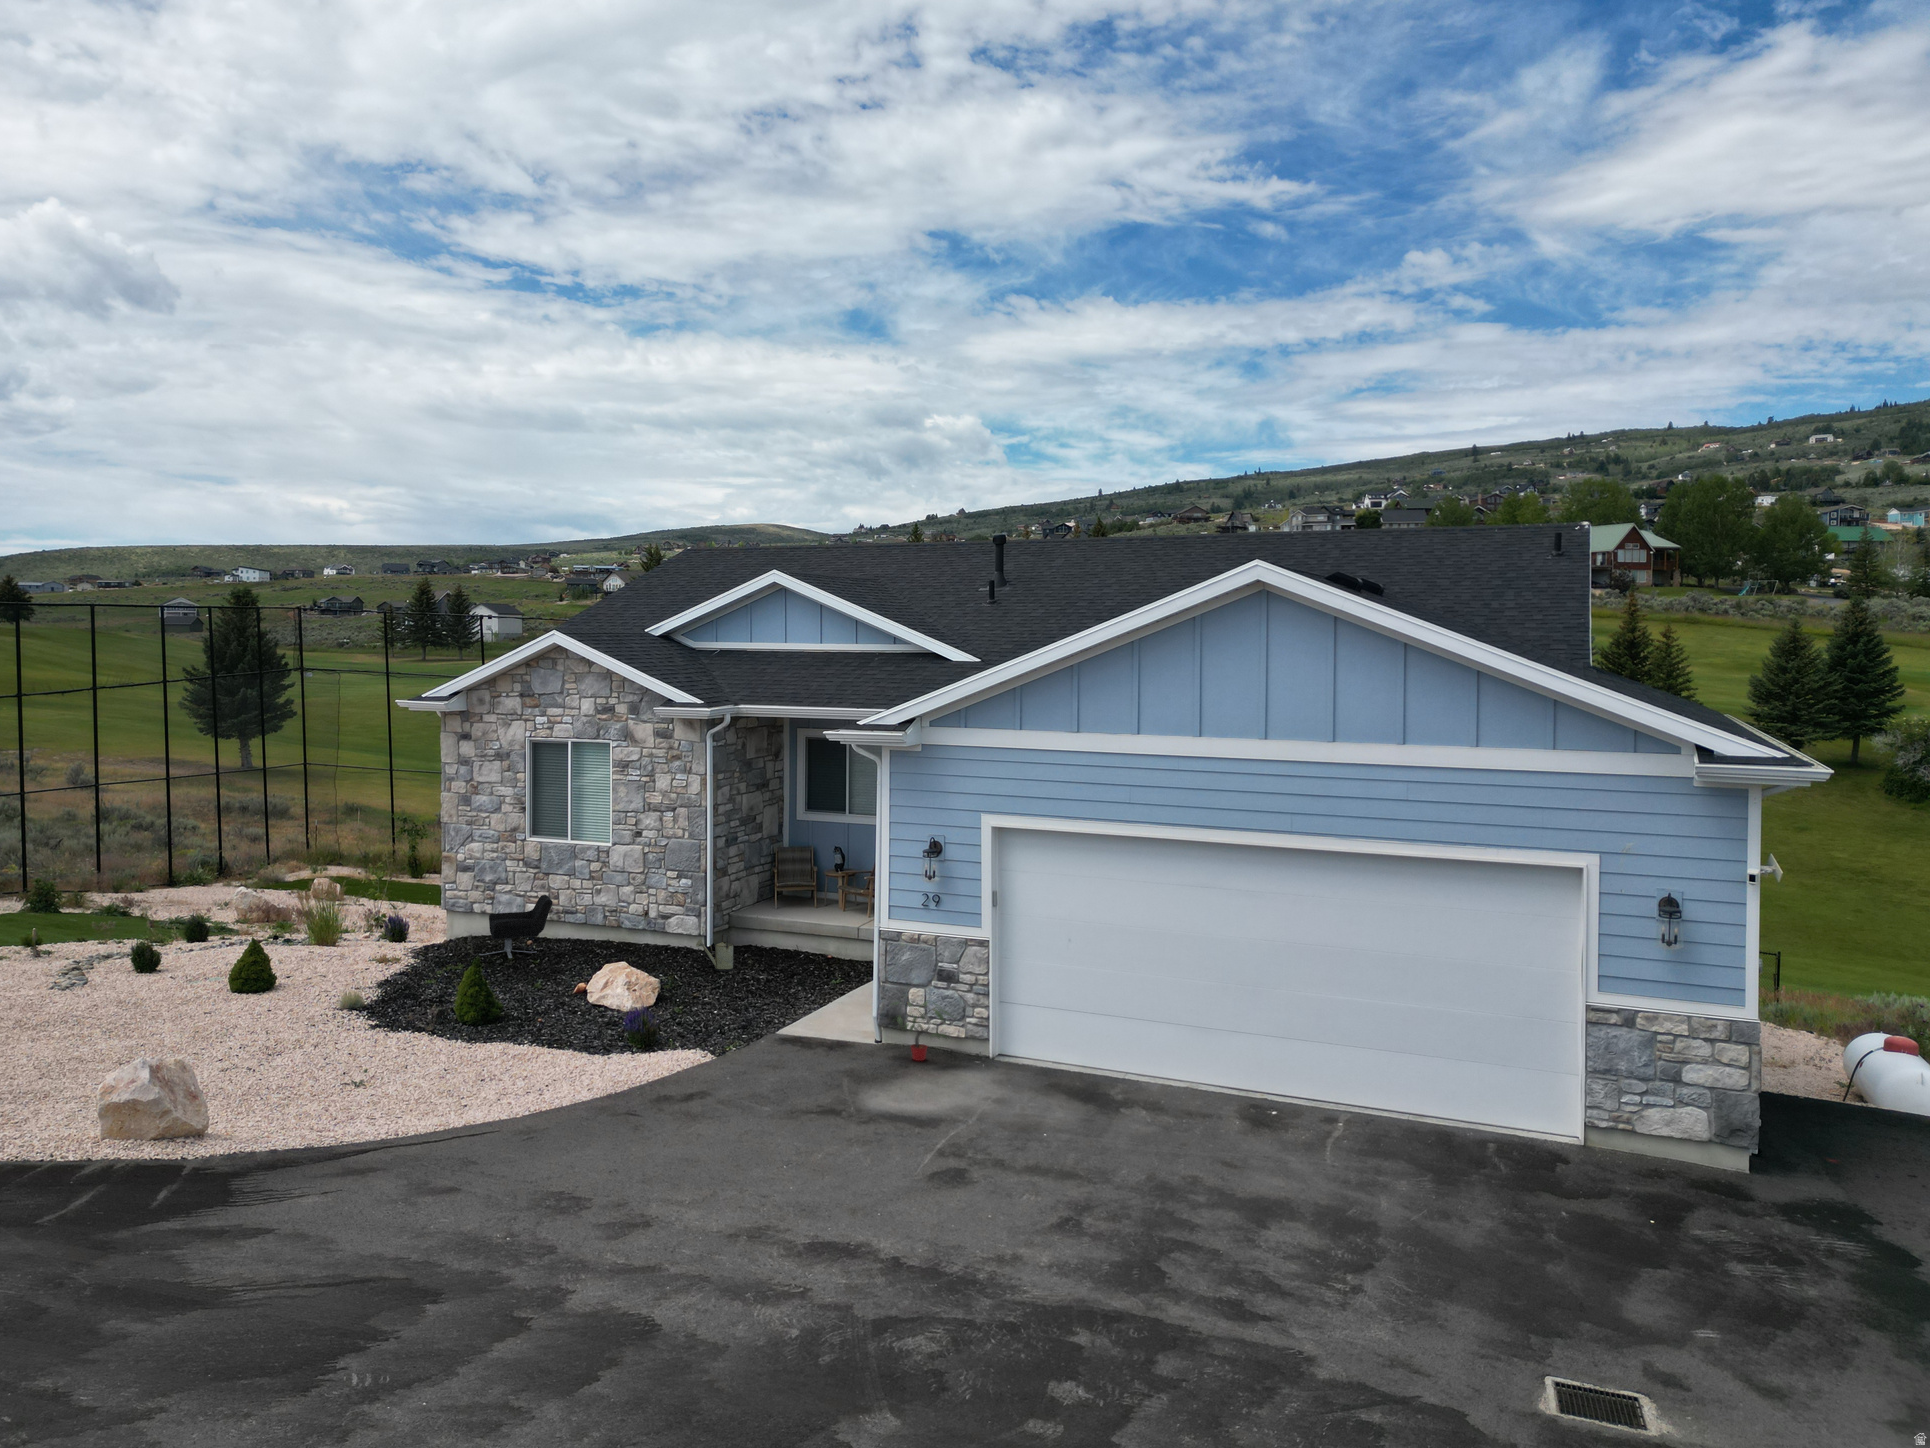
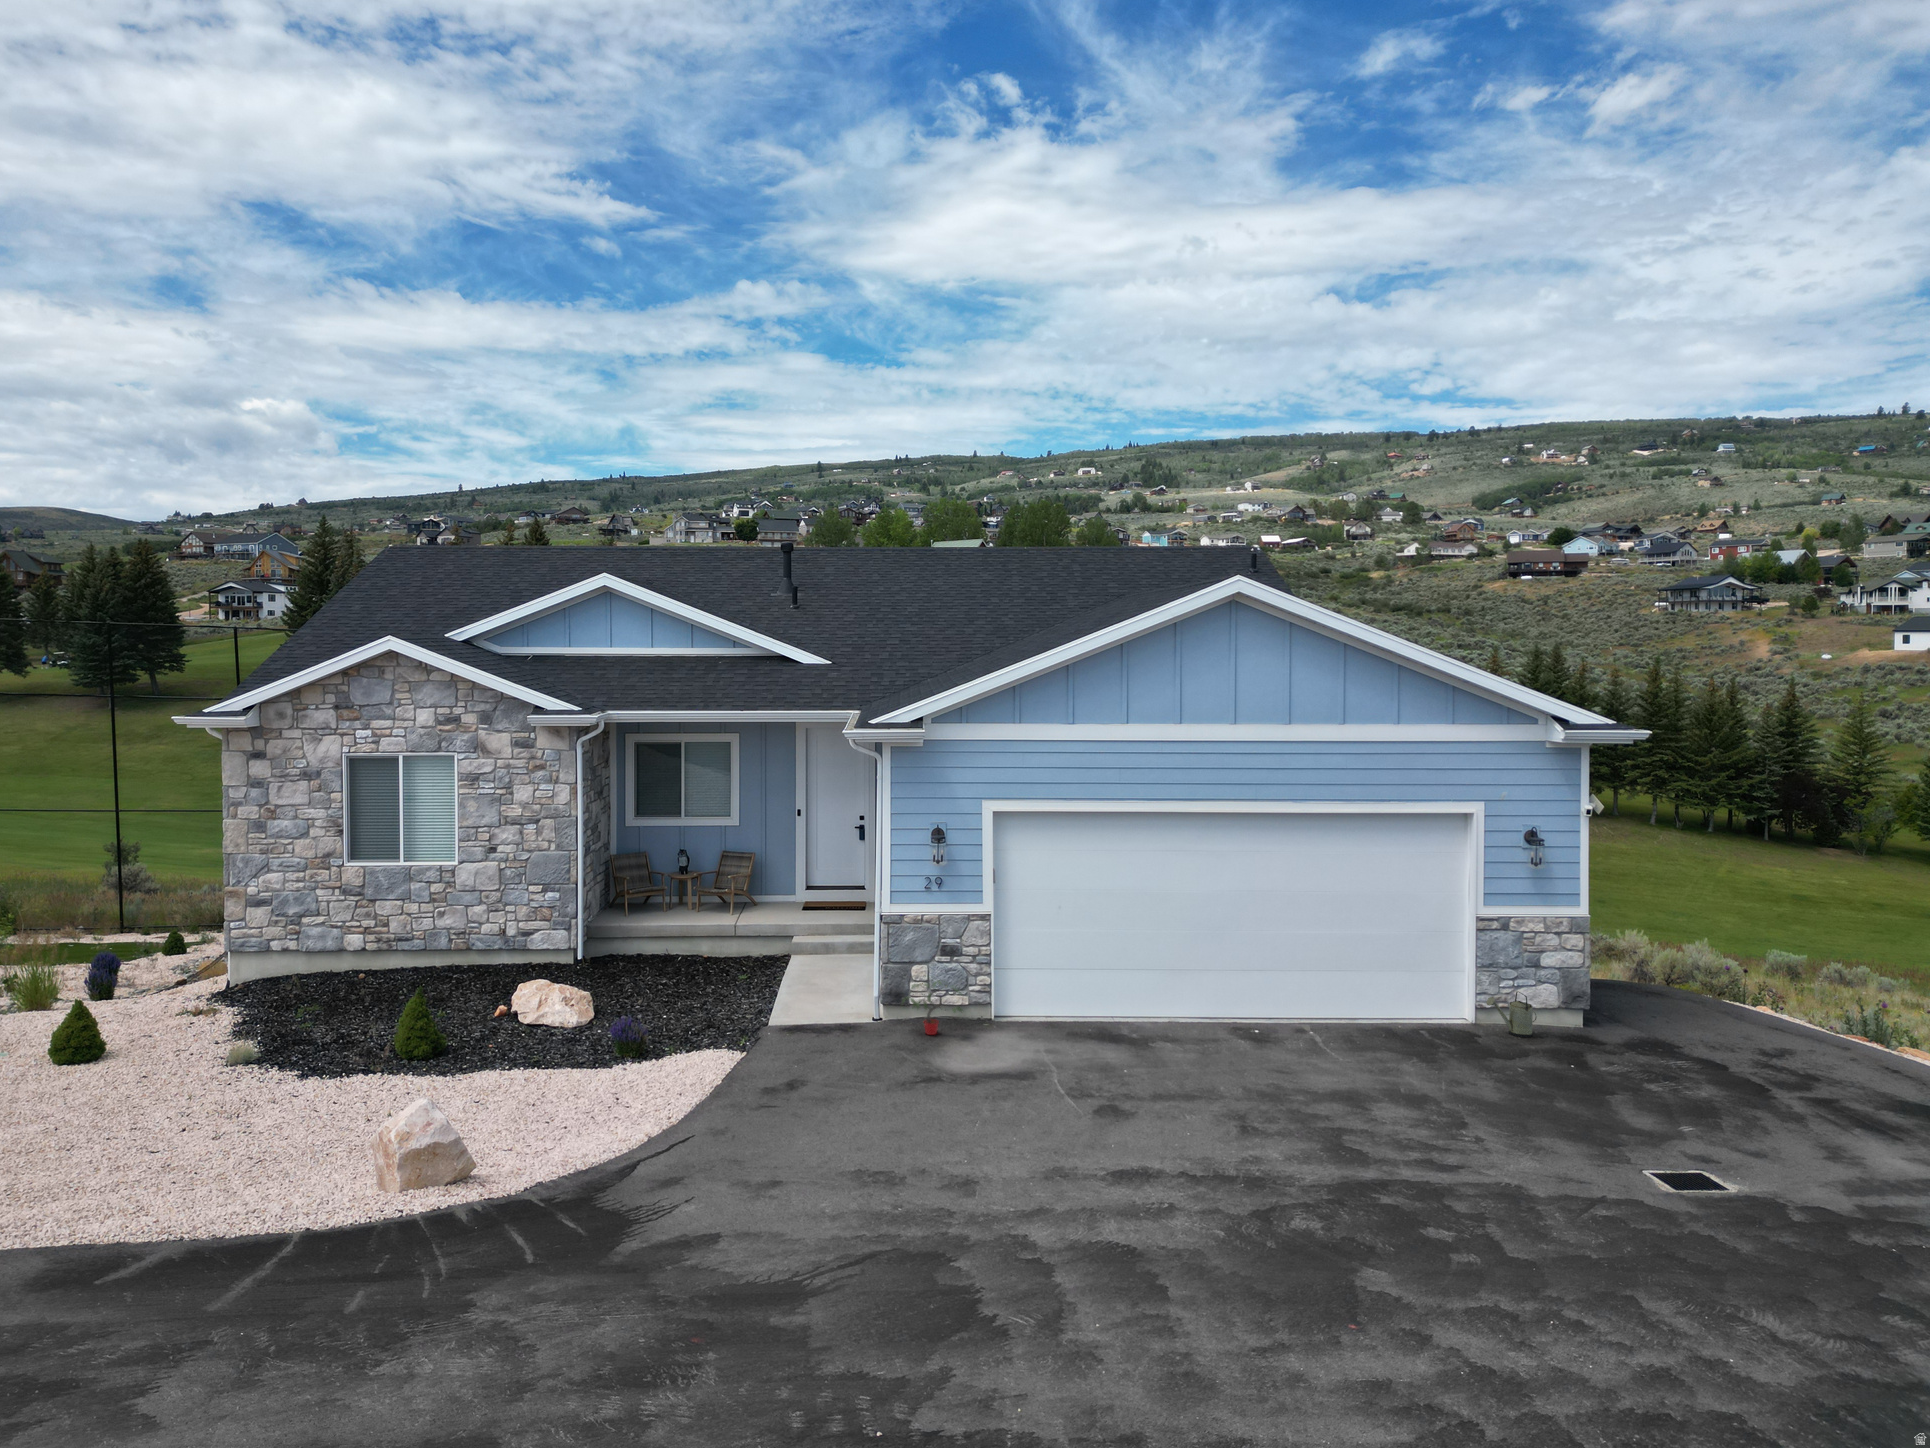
lounge chair: present [479,895,553,958] -> none [308,919,393,994]
watering can: present [696,934,733,972] -> present [1487,992,1536,1038]

